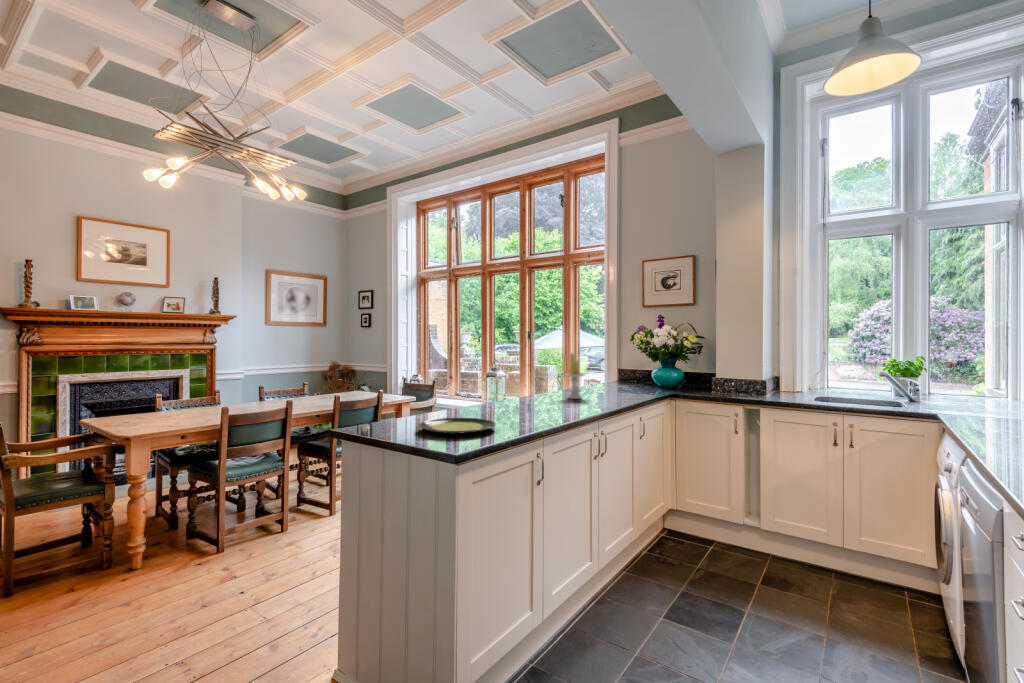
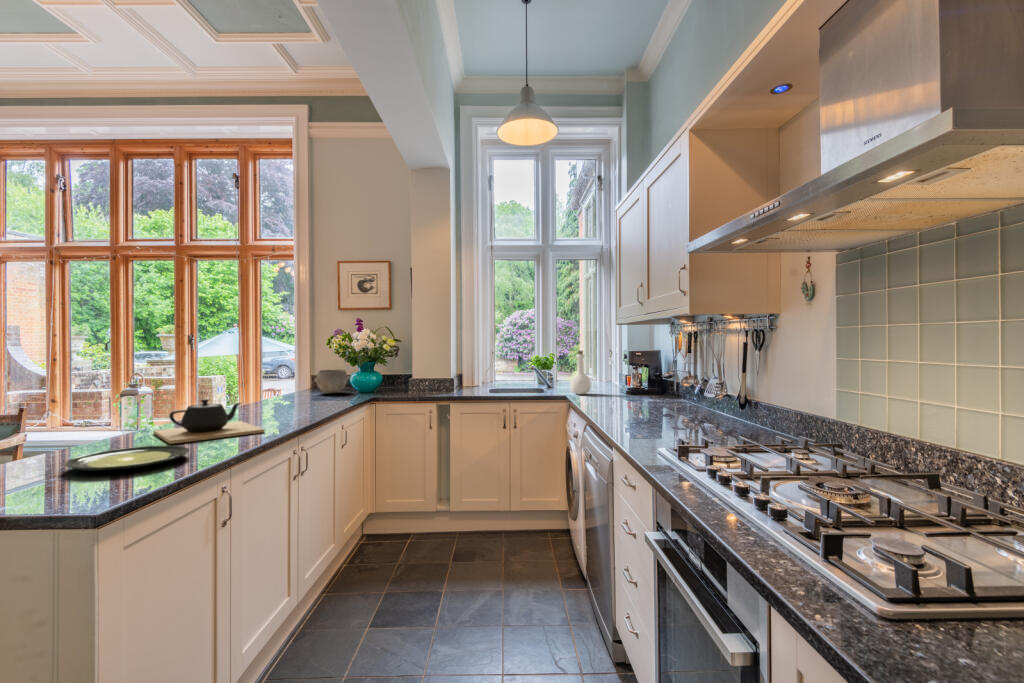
bottle: none [943,352,983,413] -> present [570,351,591,394]
candle: present [565,353,585,399] -> none [256,360,285,411]
bowl: none [618,364,652,387] -> present [314,370,350,393]
teapot: none [484,384,559,418] -> present [154,399,265,444]

